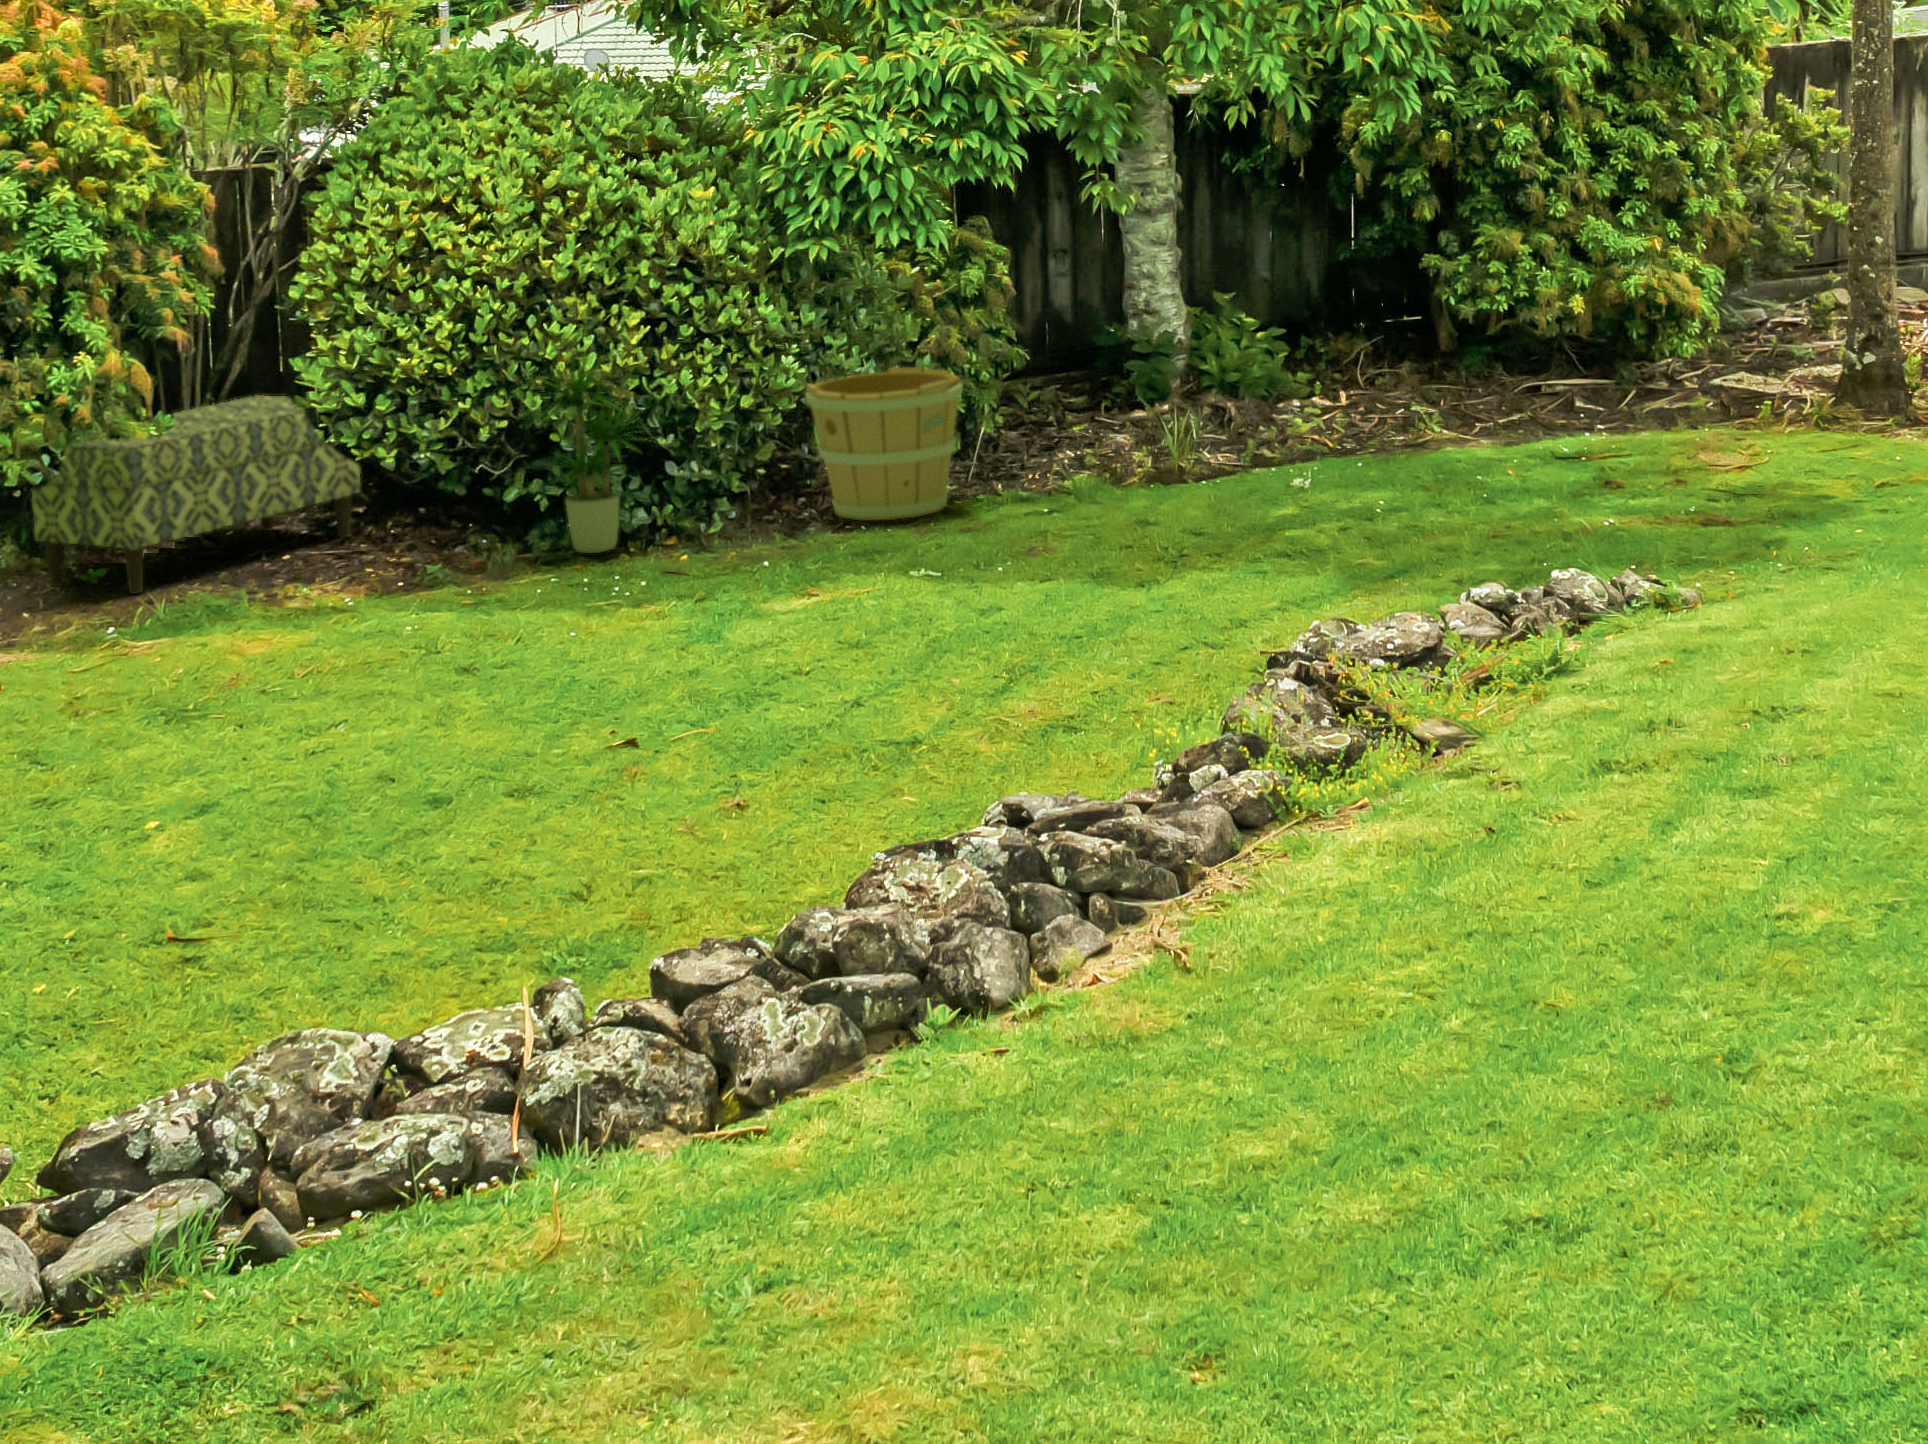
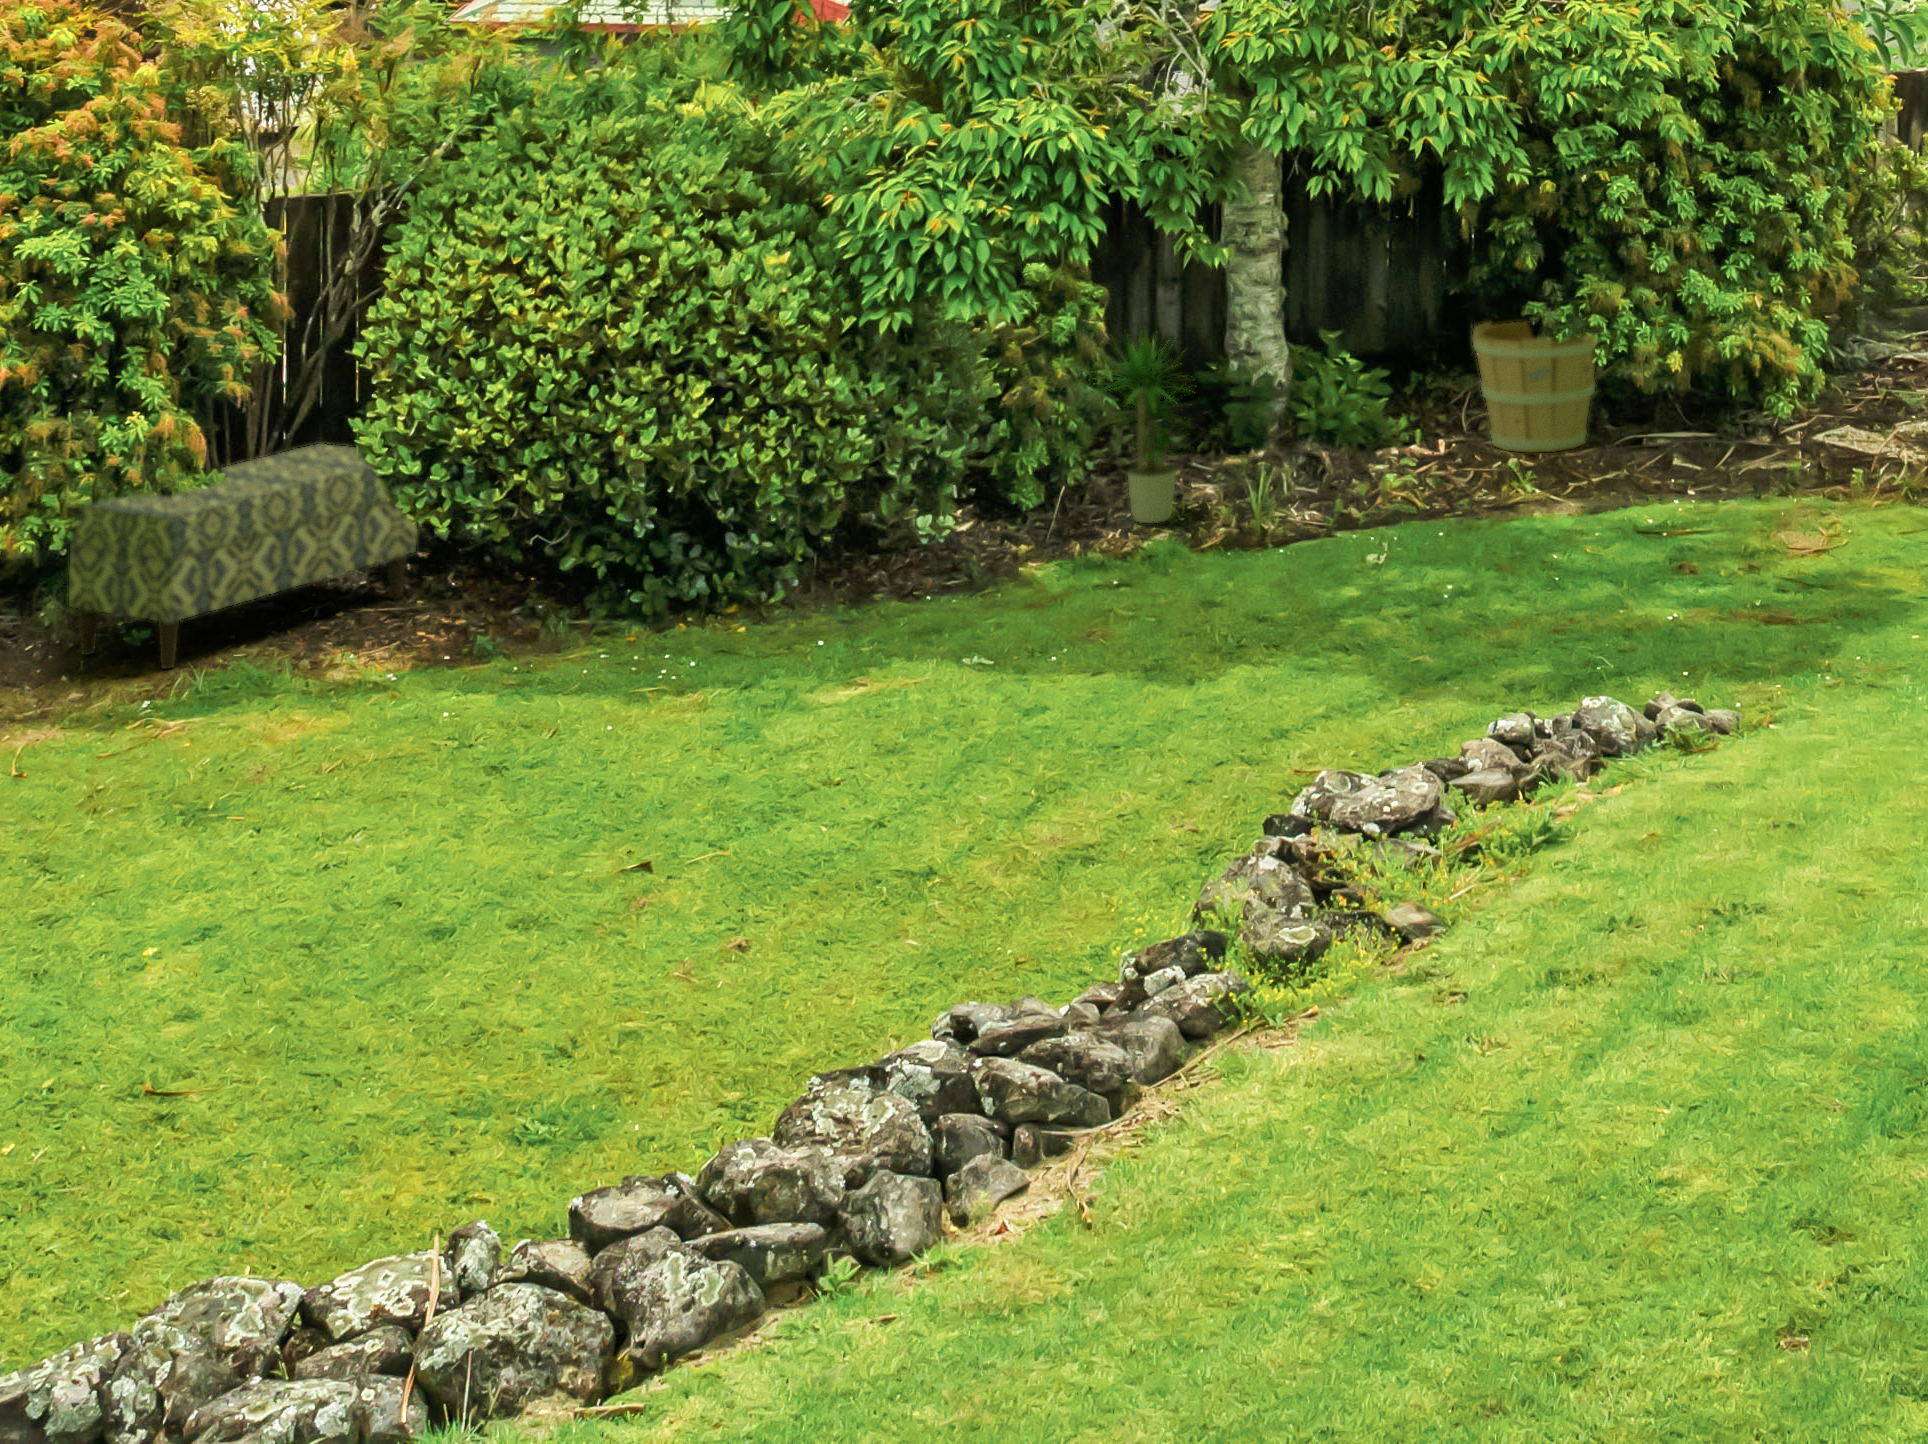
potted plant: present [526,352,649,553] -> present [1092,336,1185,523]
wooden bucket: present [805,367,963,521] -> present [1473,322,1596,452]

